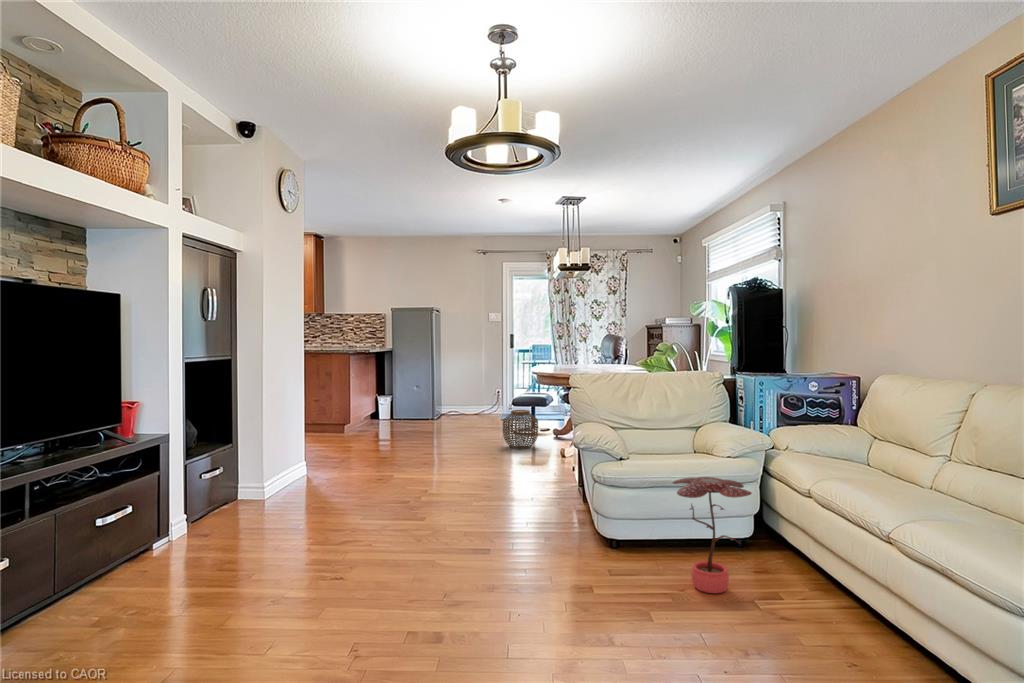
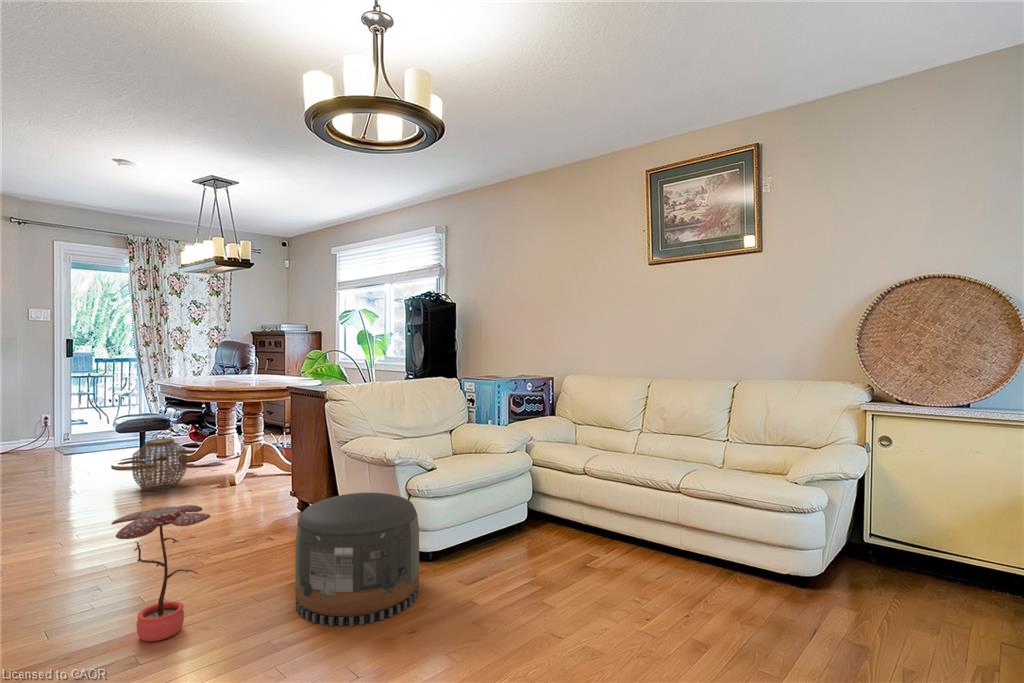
pouf: none [468,459,567,562] -> present [295,493,419,626]
potted plant: present [673,477,752,593] -> present [111,505,210,641]

